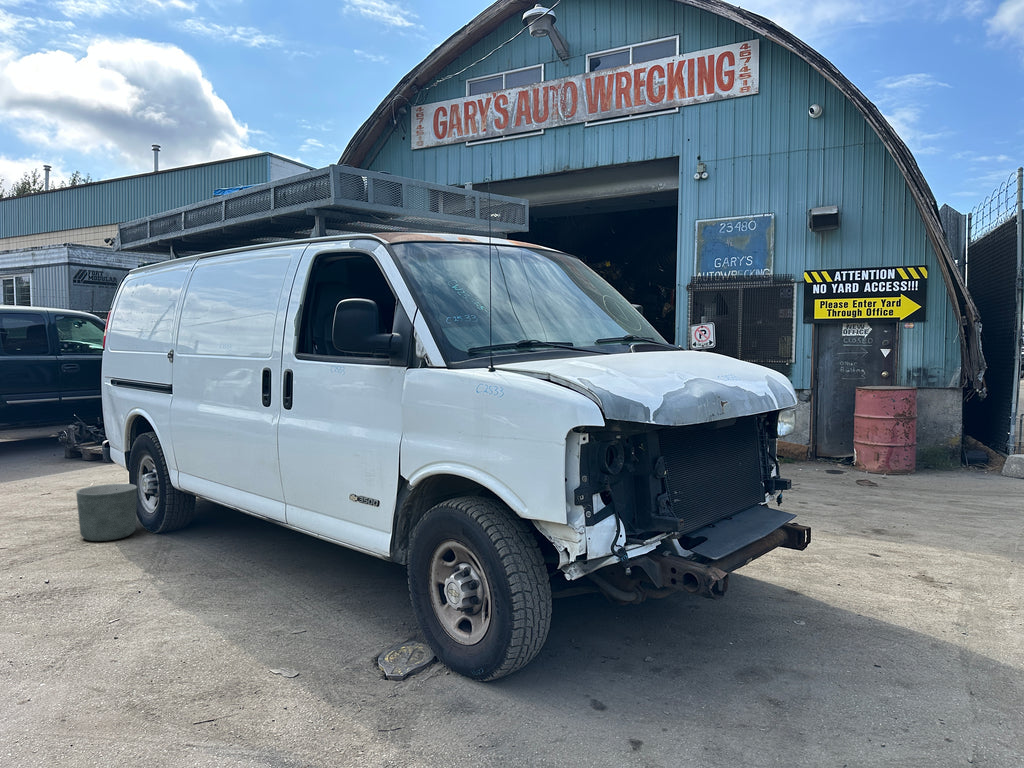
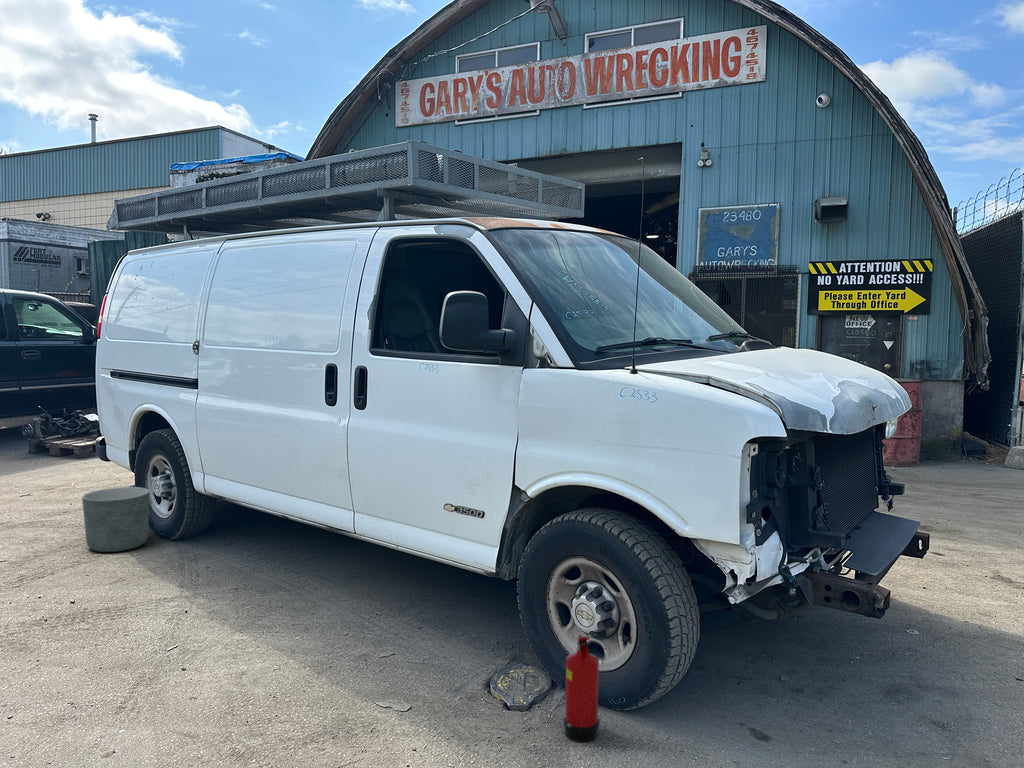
fire extinguisher: none [423,606,456,702] -> present [563,634,600,742]

